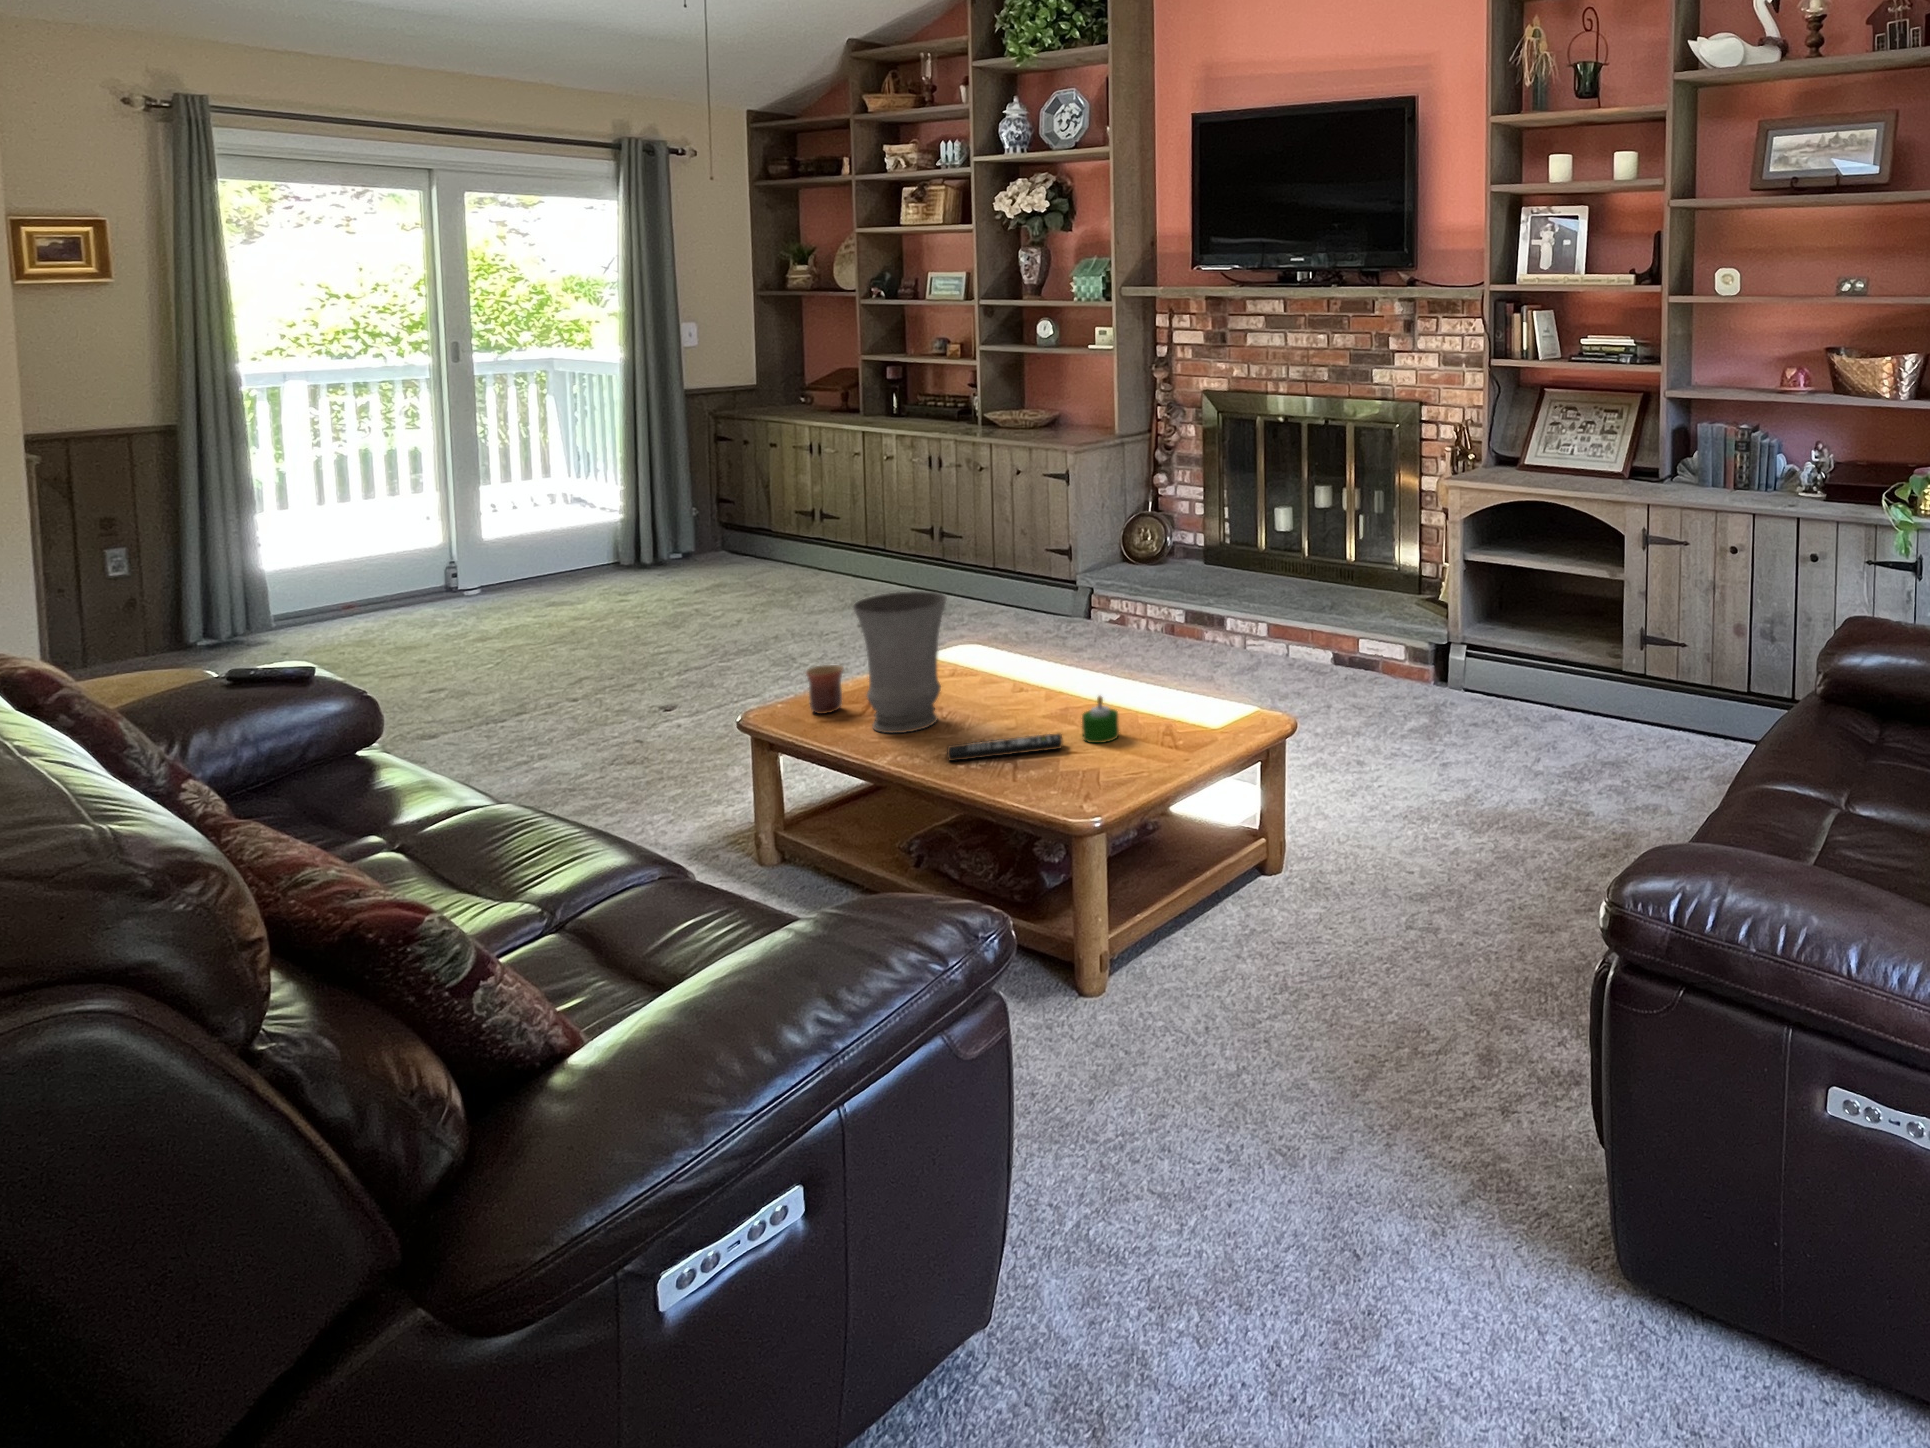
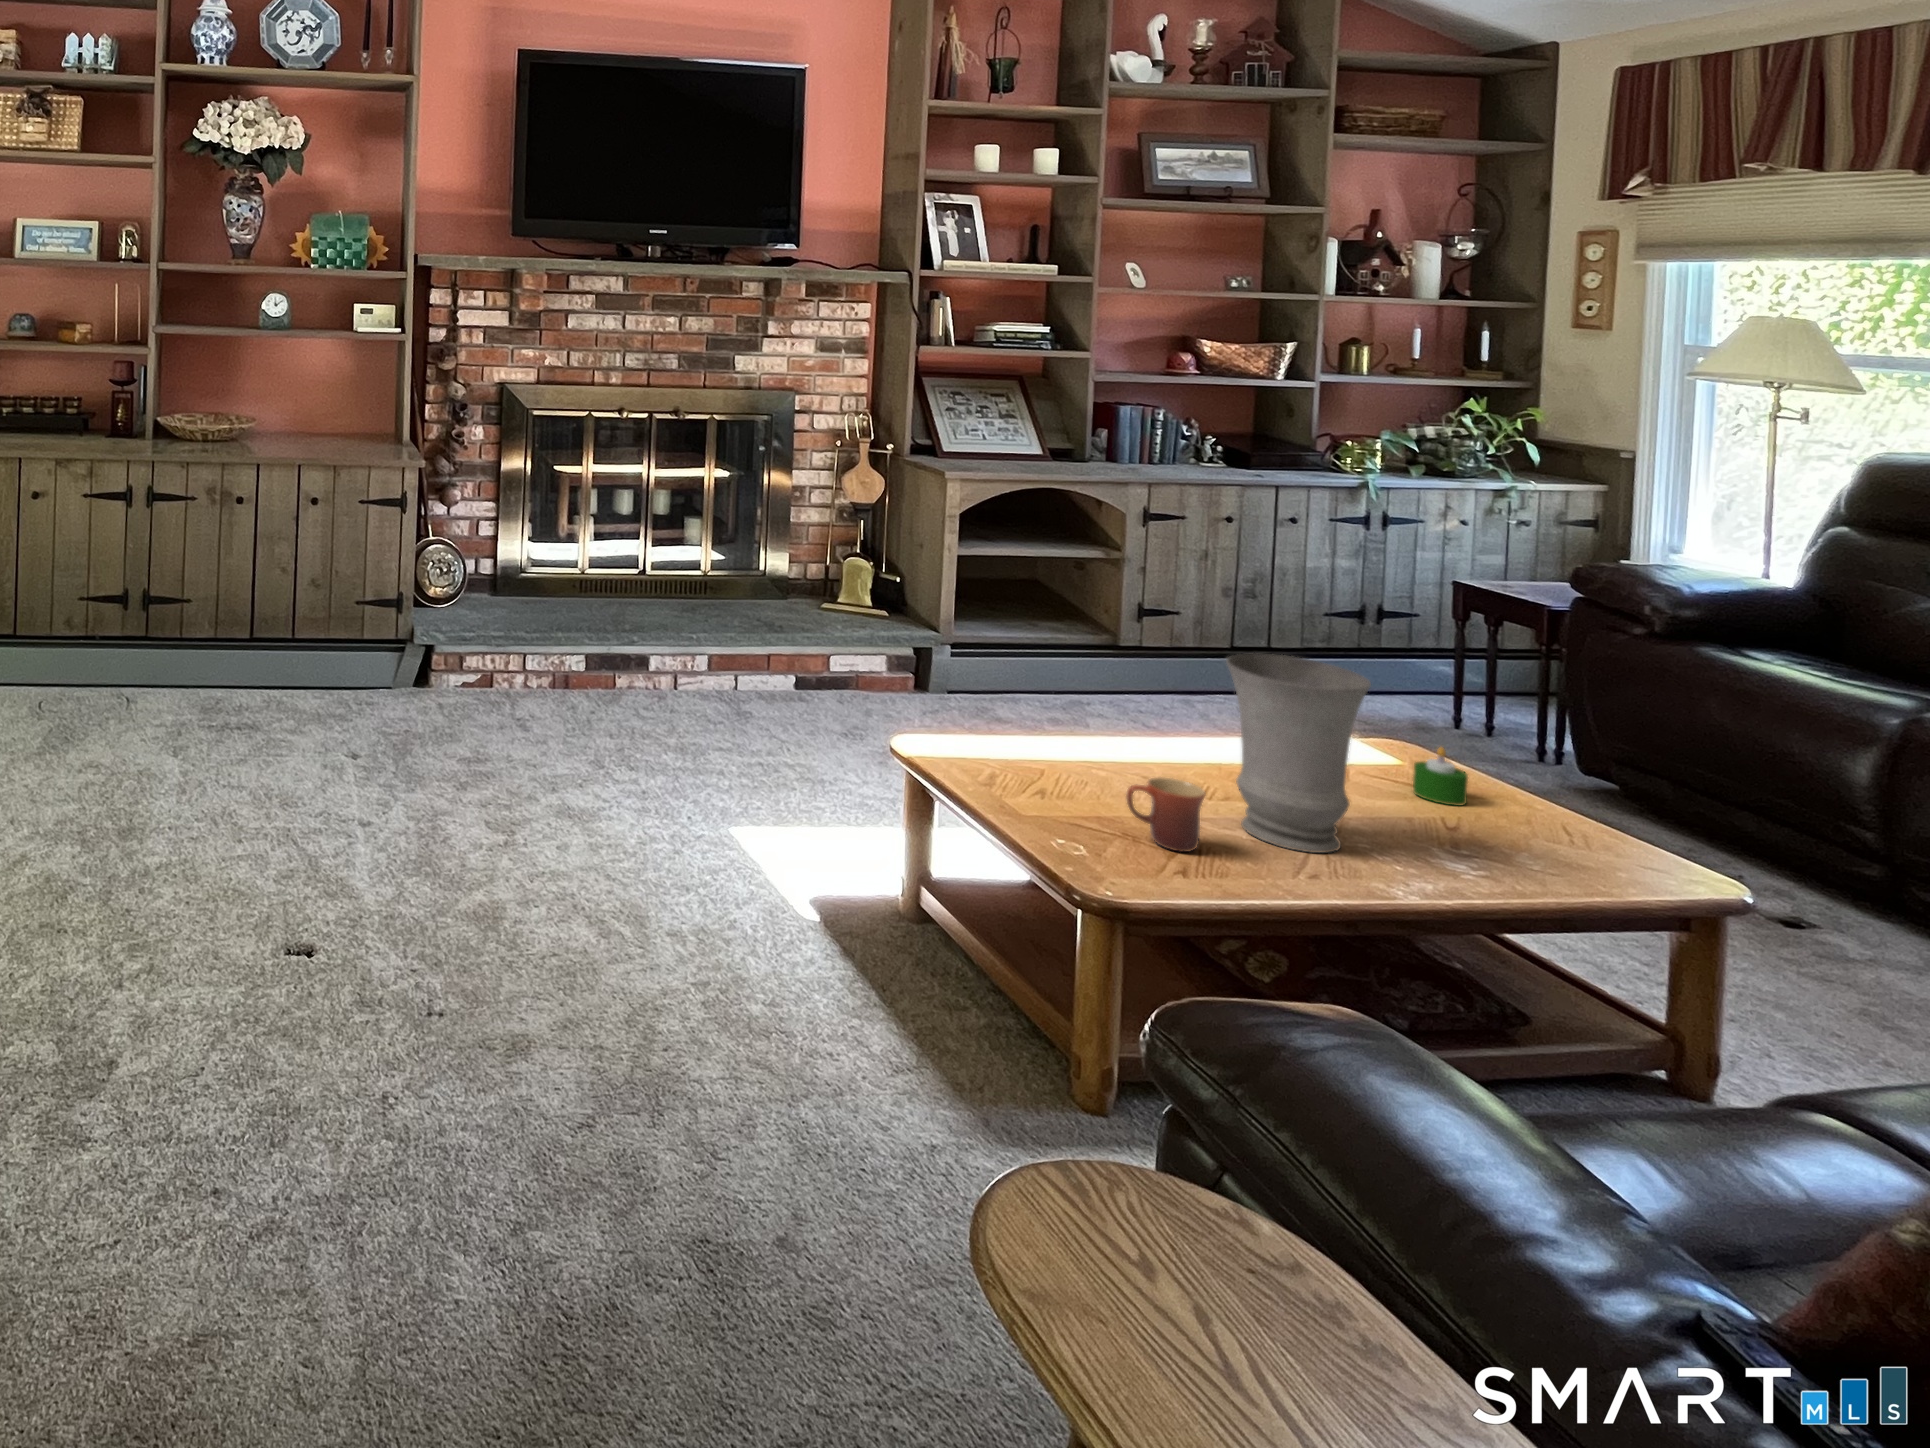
remote control: present [947,734,1063,761] -> none [1454,801,1512,863]

